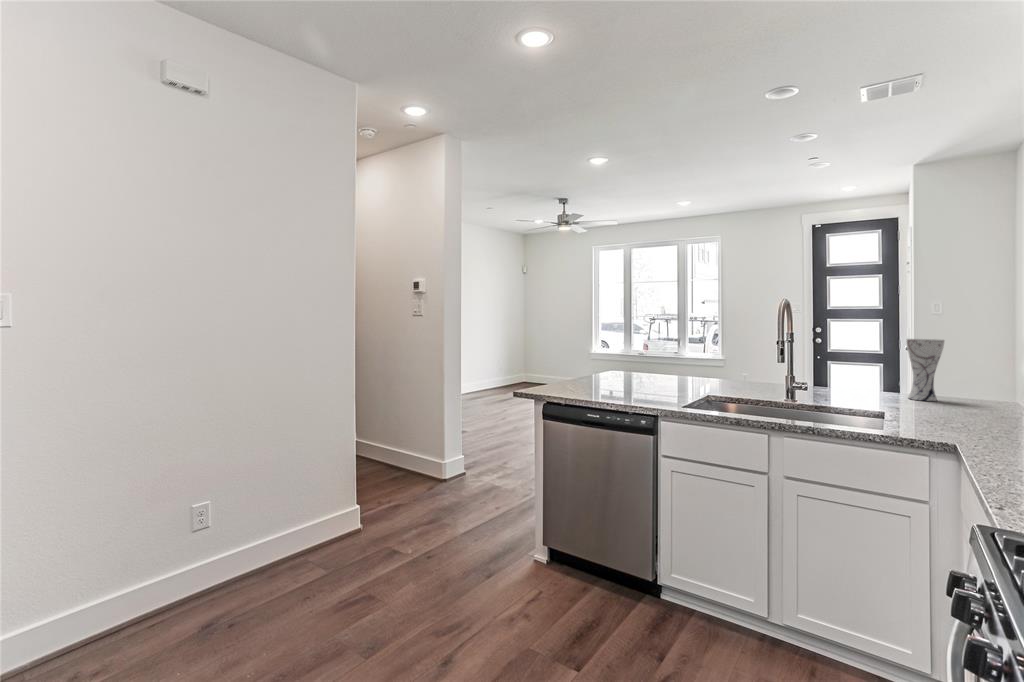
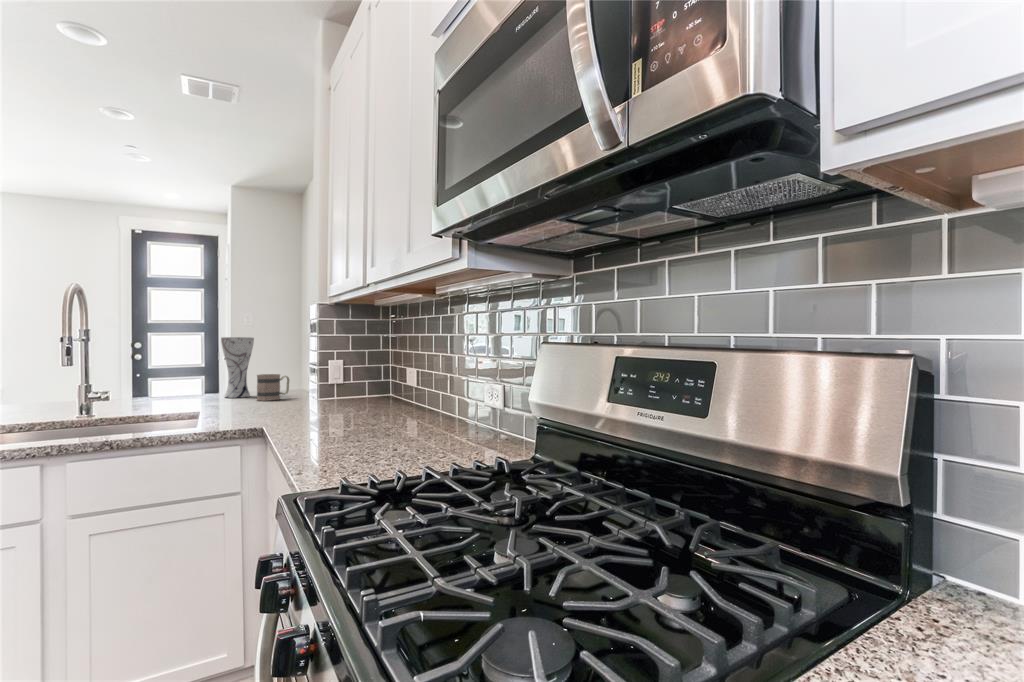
mug: none [945,381,989,411] -> present [257,374,289,401]

